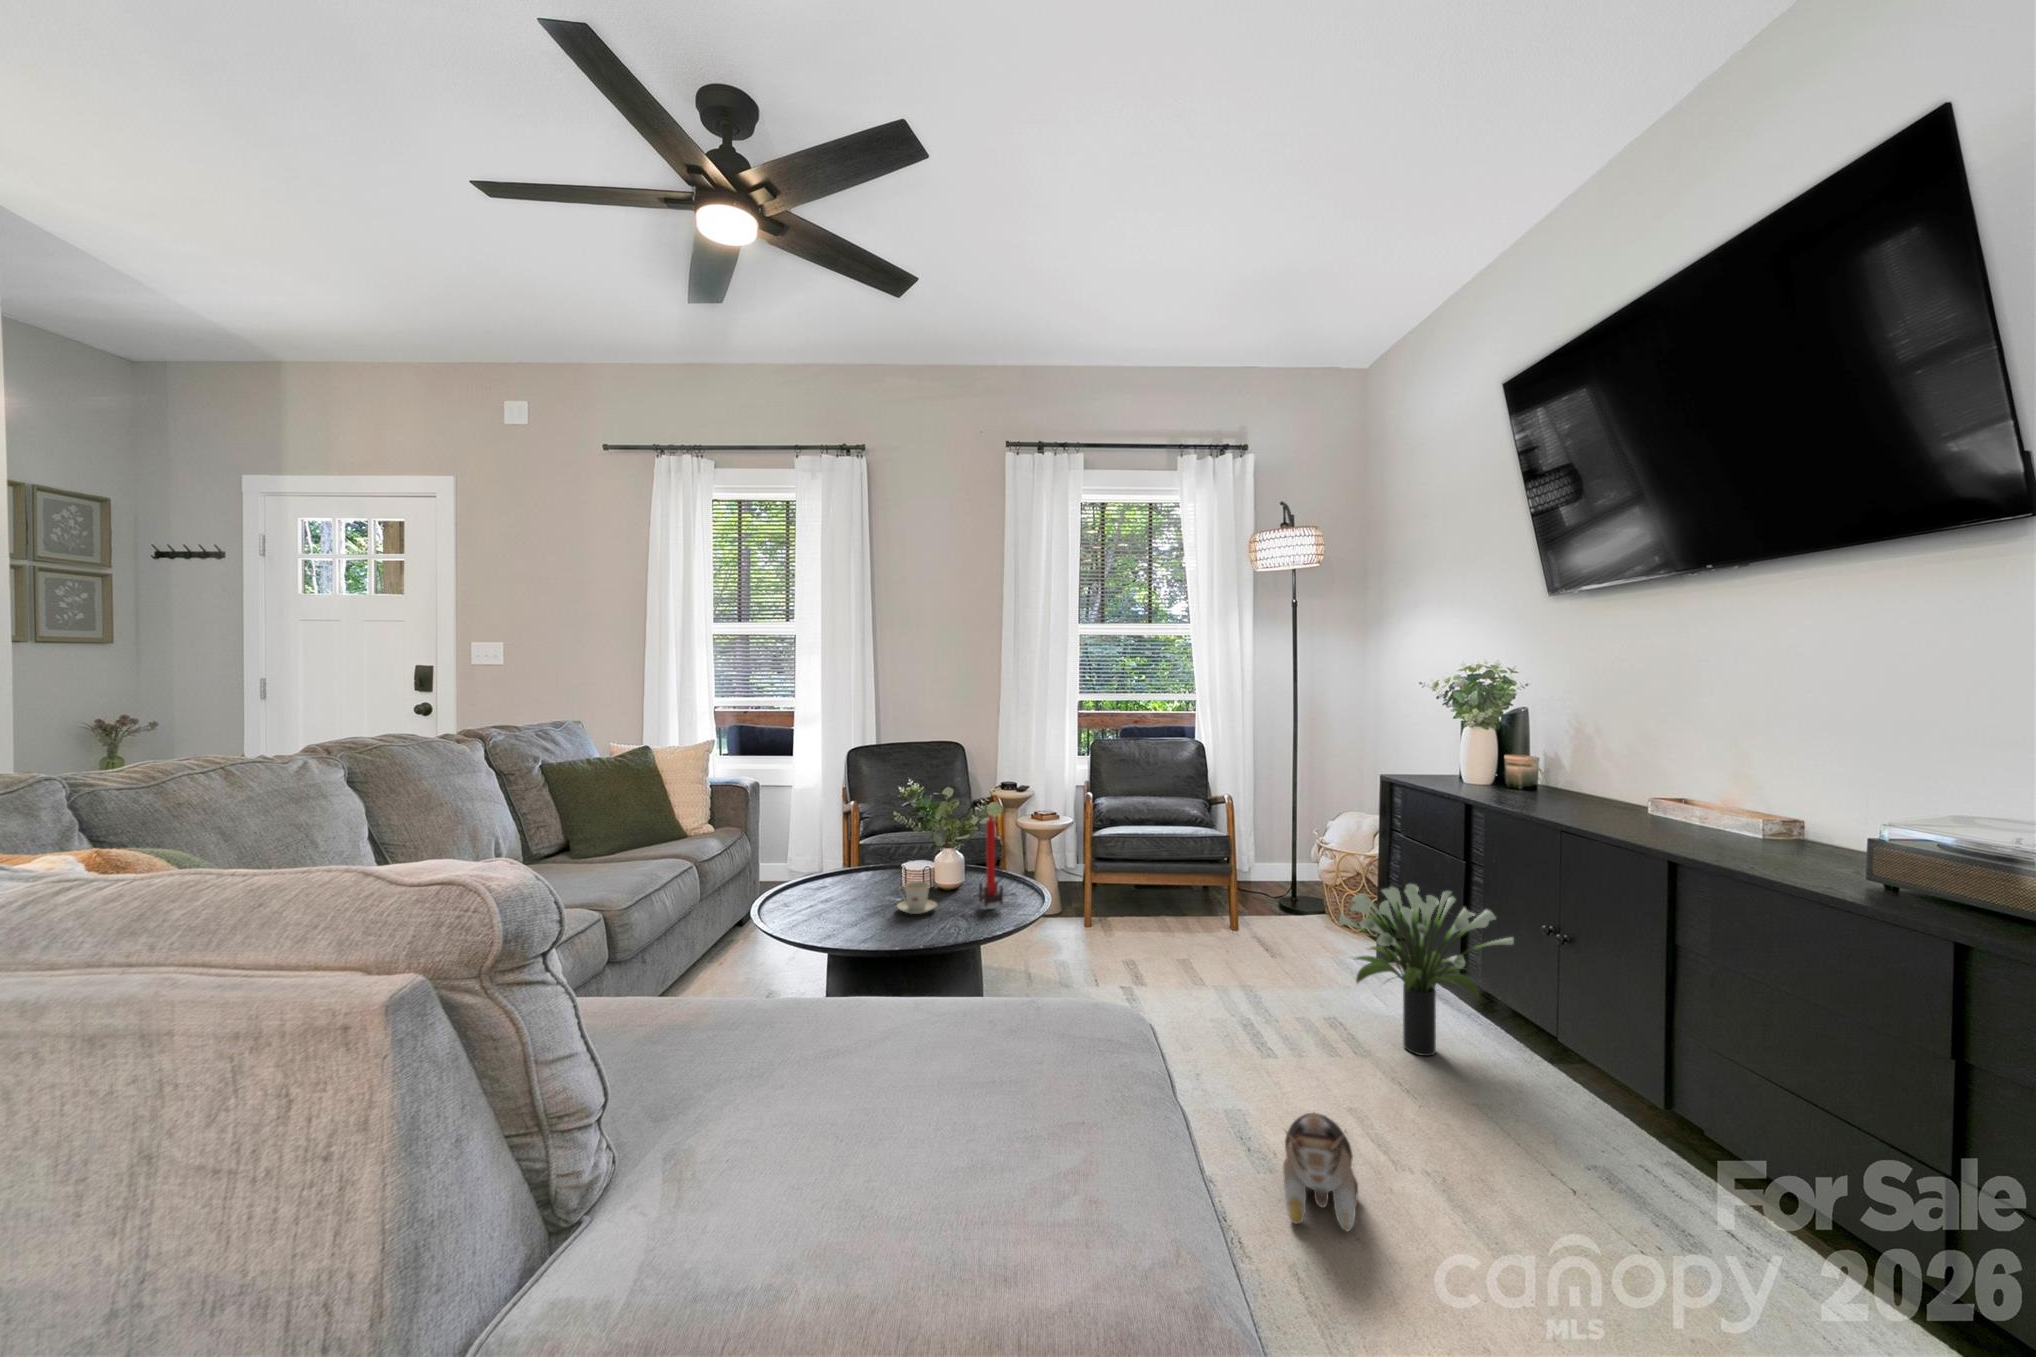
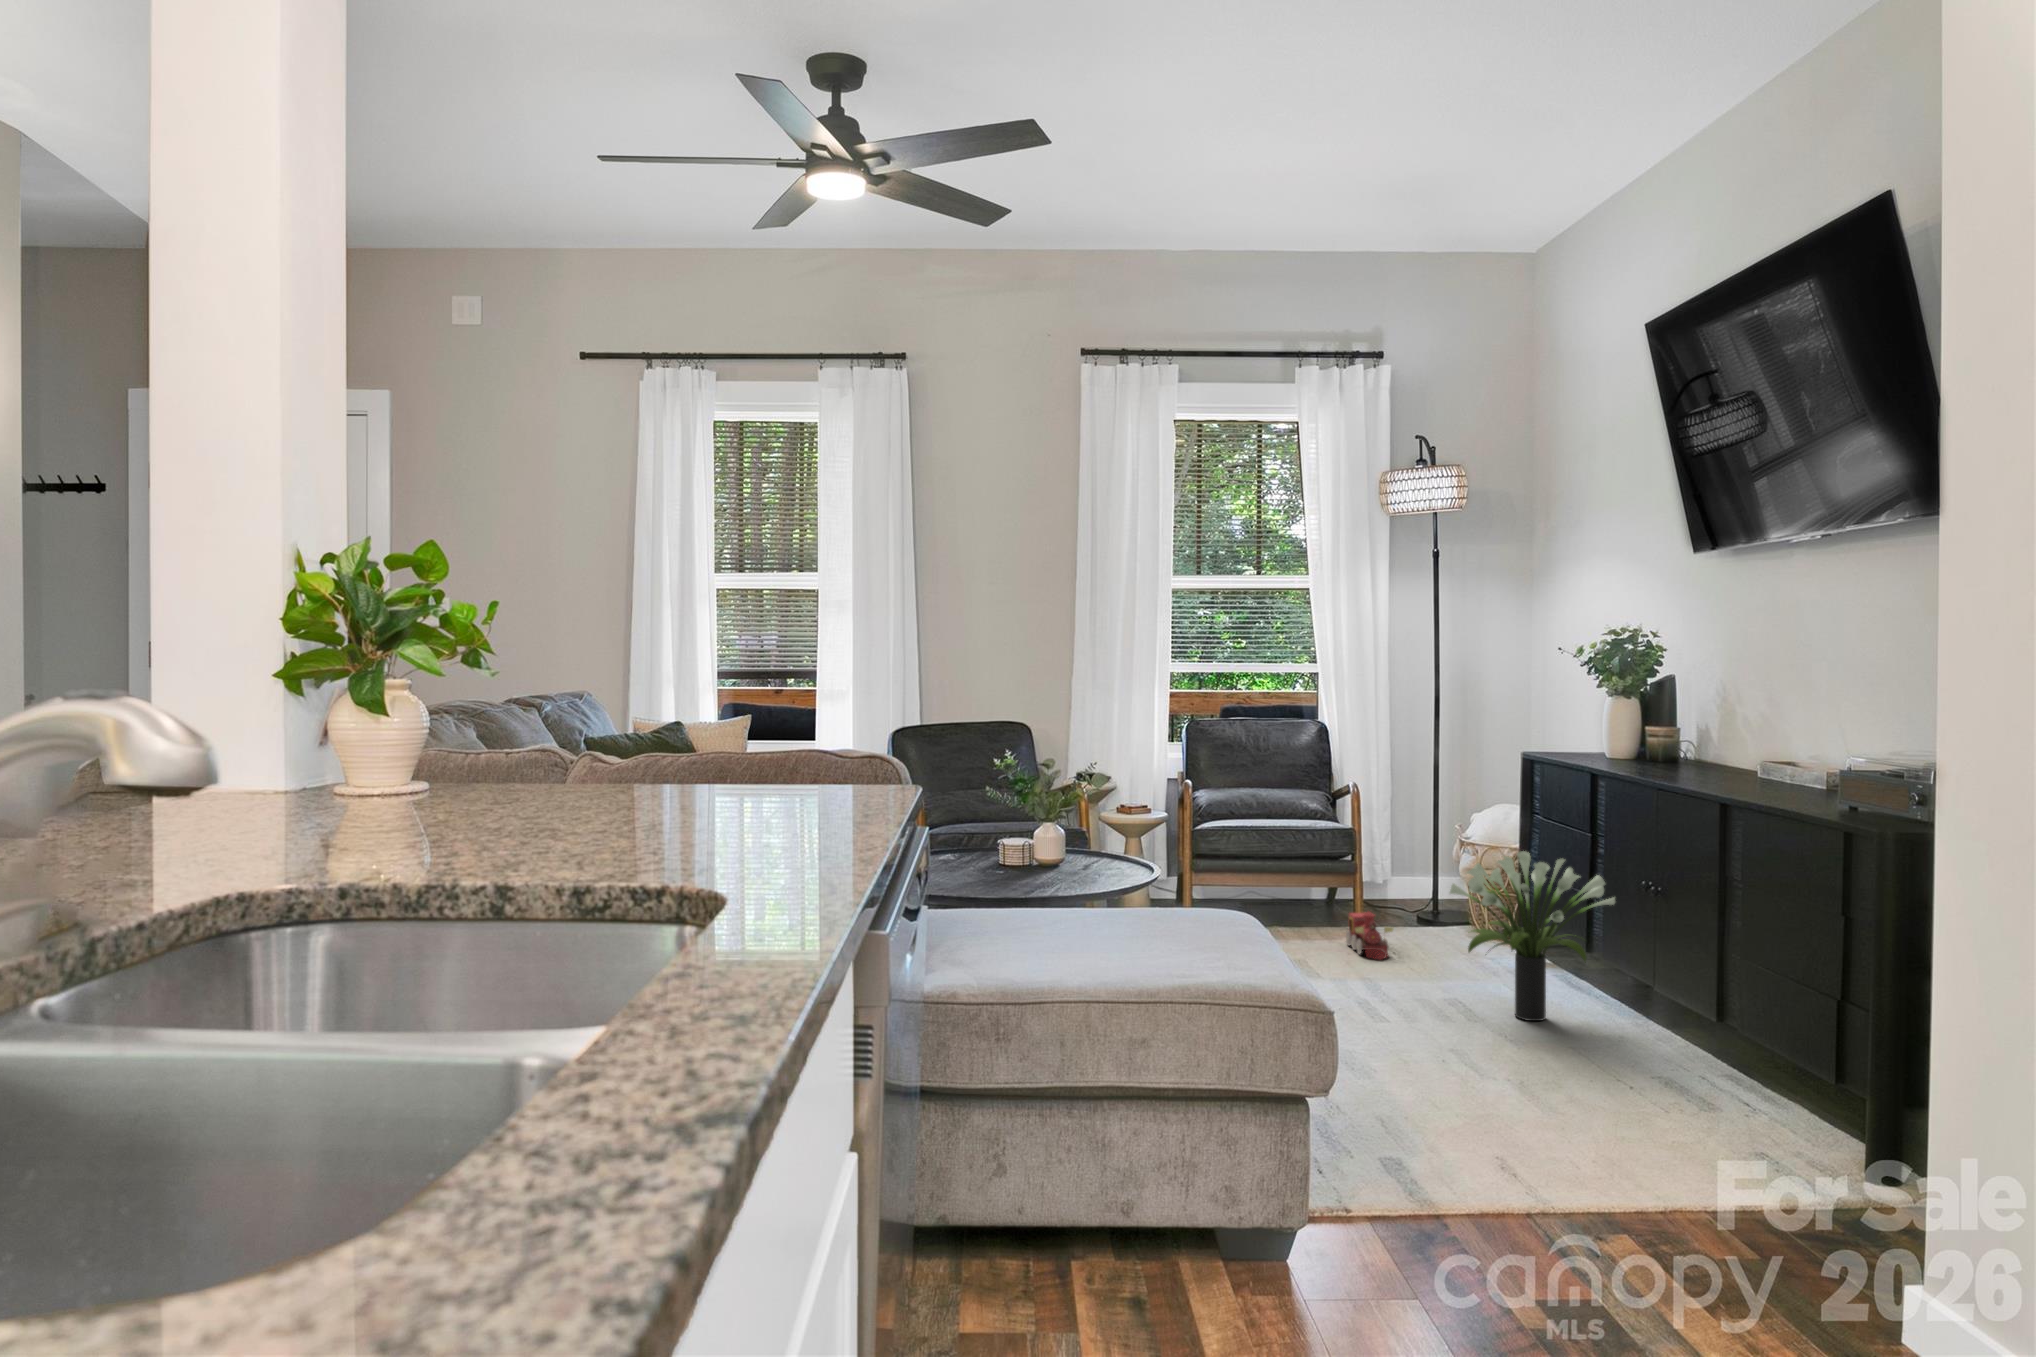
candle: present [979,815,1003,909] -> none [1086,780,1111,875]
teacup: present [897,882,937,914] -> none [1004,849,1045,878]
toy train: none [1226,912,1270,961] -> present [1346,912,1393,959]
plush toy: present [1283,1113,1358,1231] -> none [1367,1006,1437,1104]

